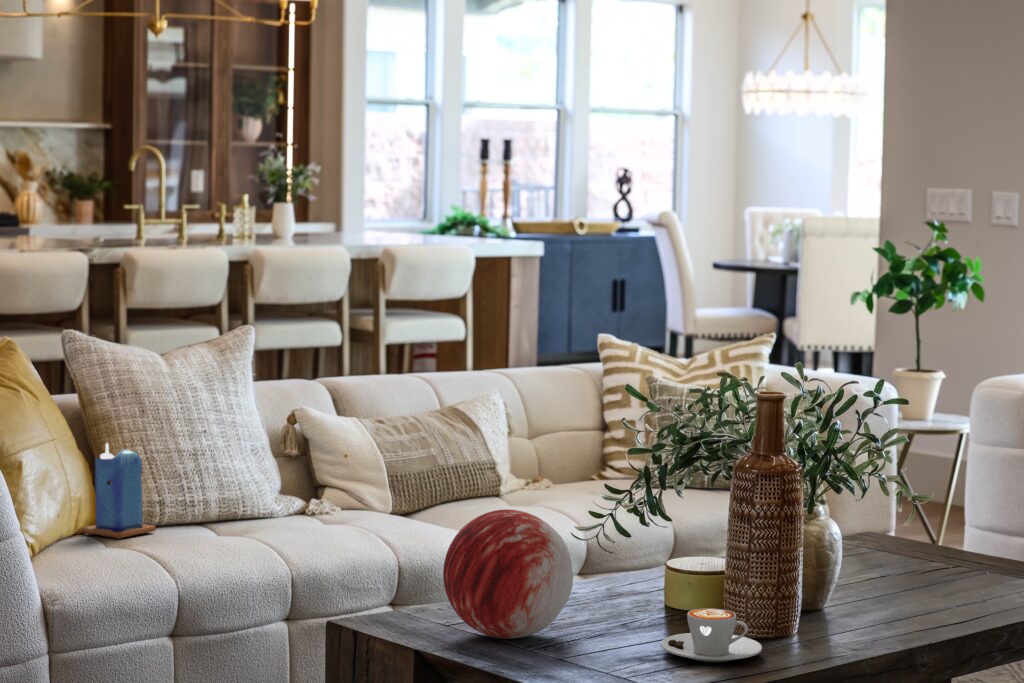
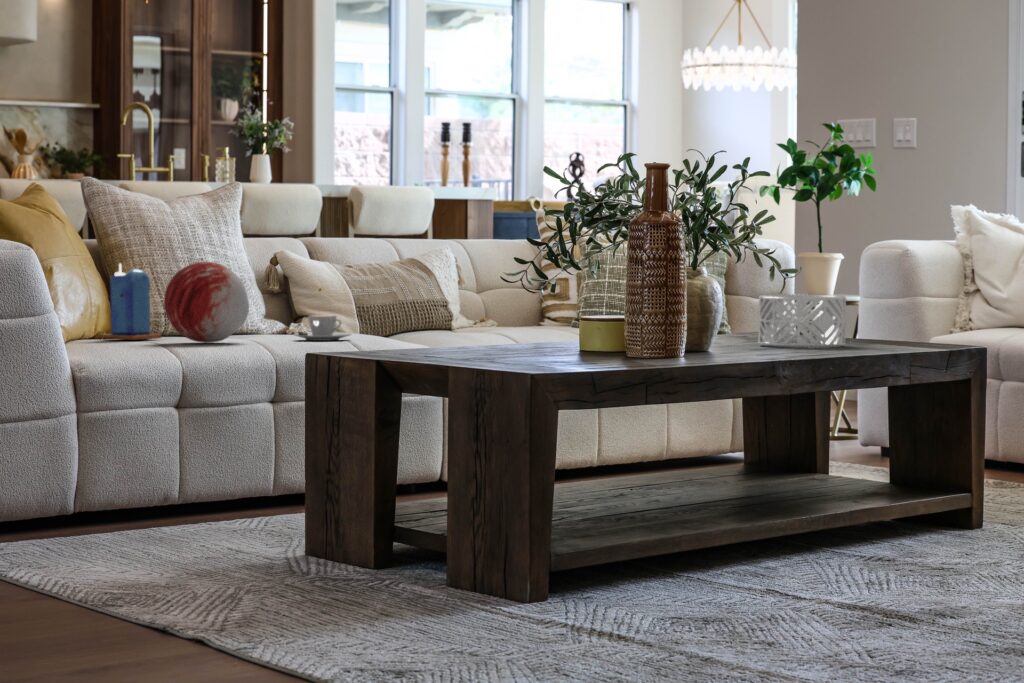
decorative bowl: none [880,506,991,586] -> present [758,294,846,348]
decorative orb: present [443,509,573,639] -> present [164,262,249,343]
coffee cup: present [661,608,762,662] -> present [294,315,351,341]

